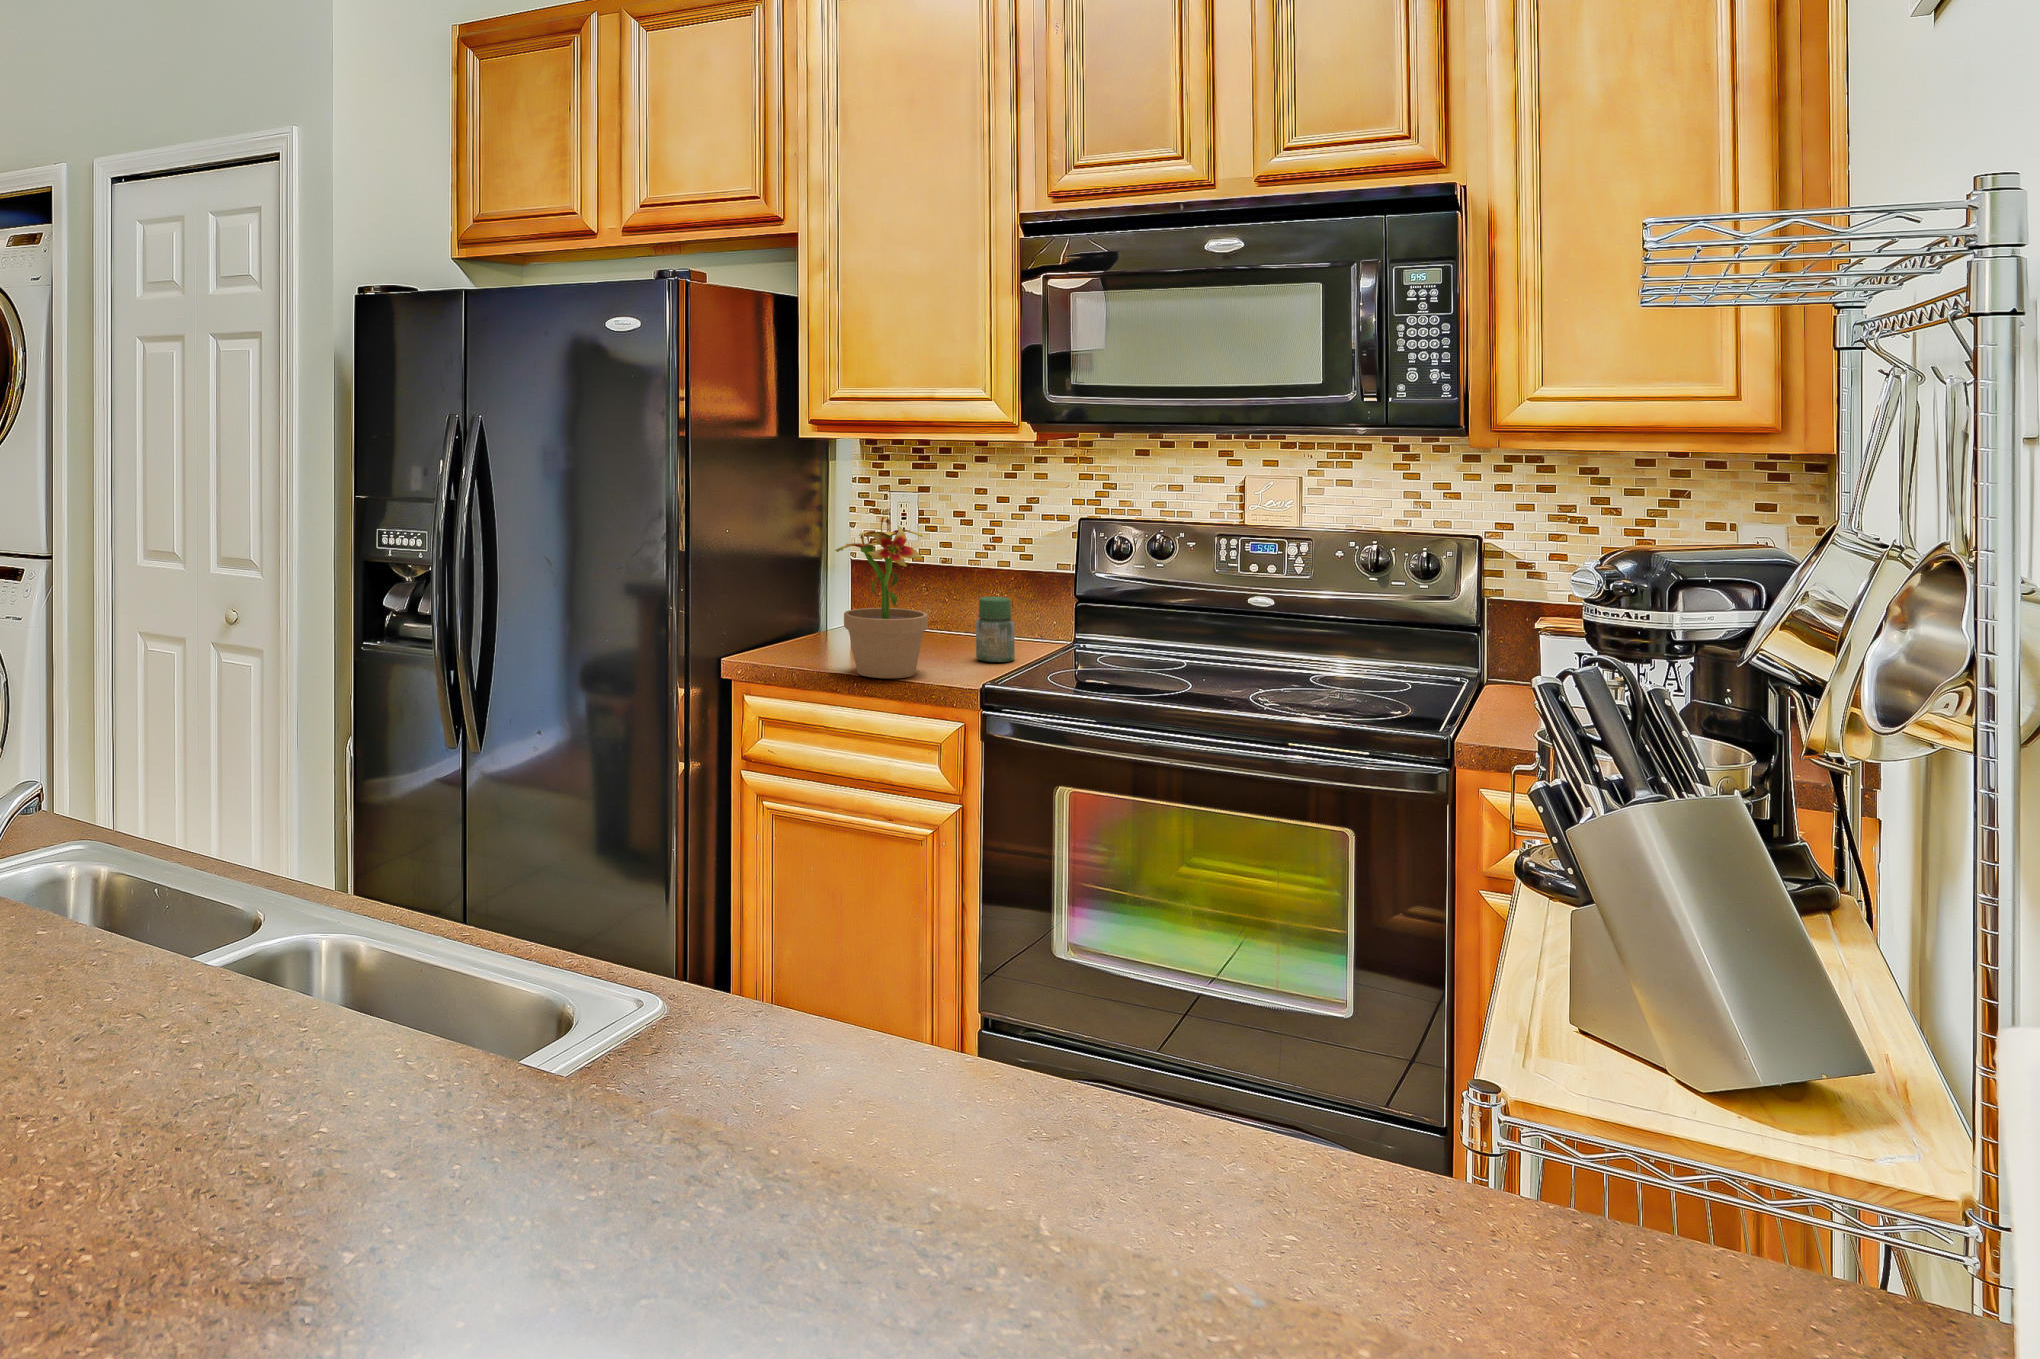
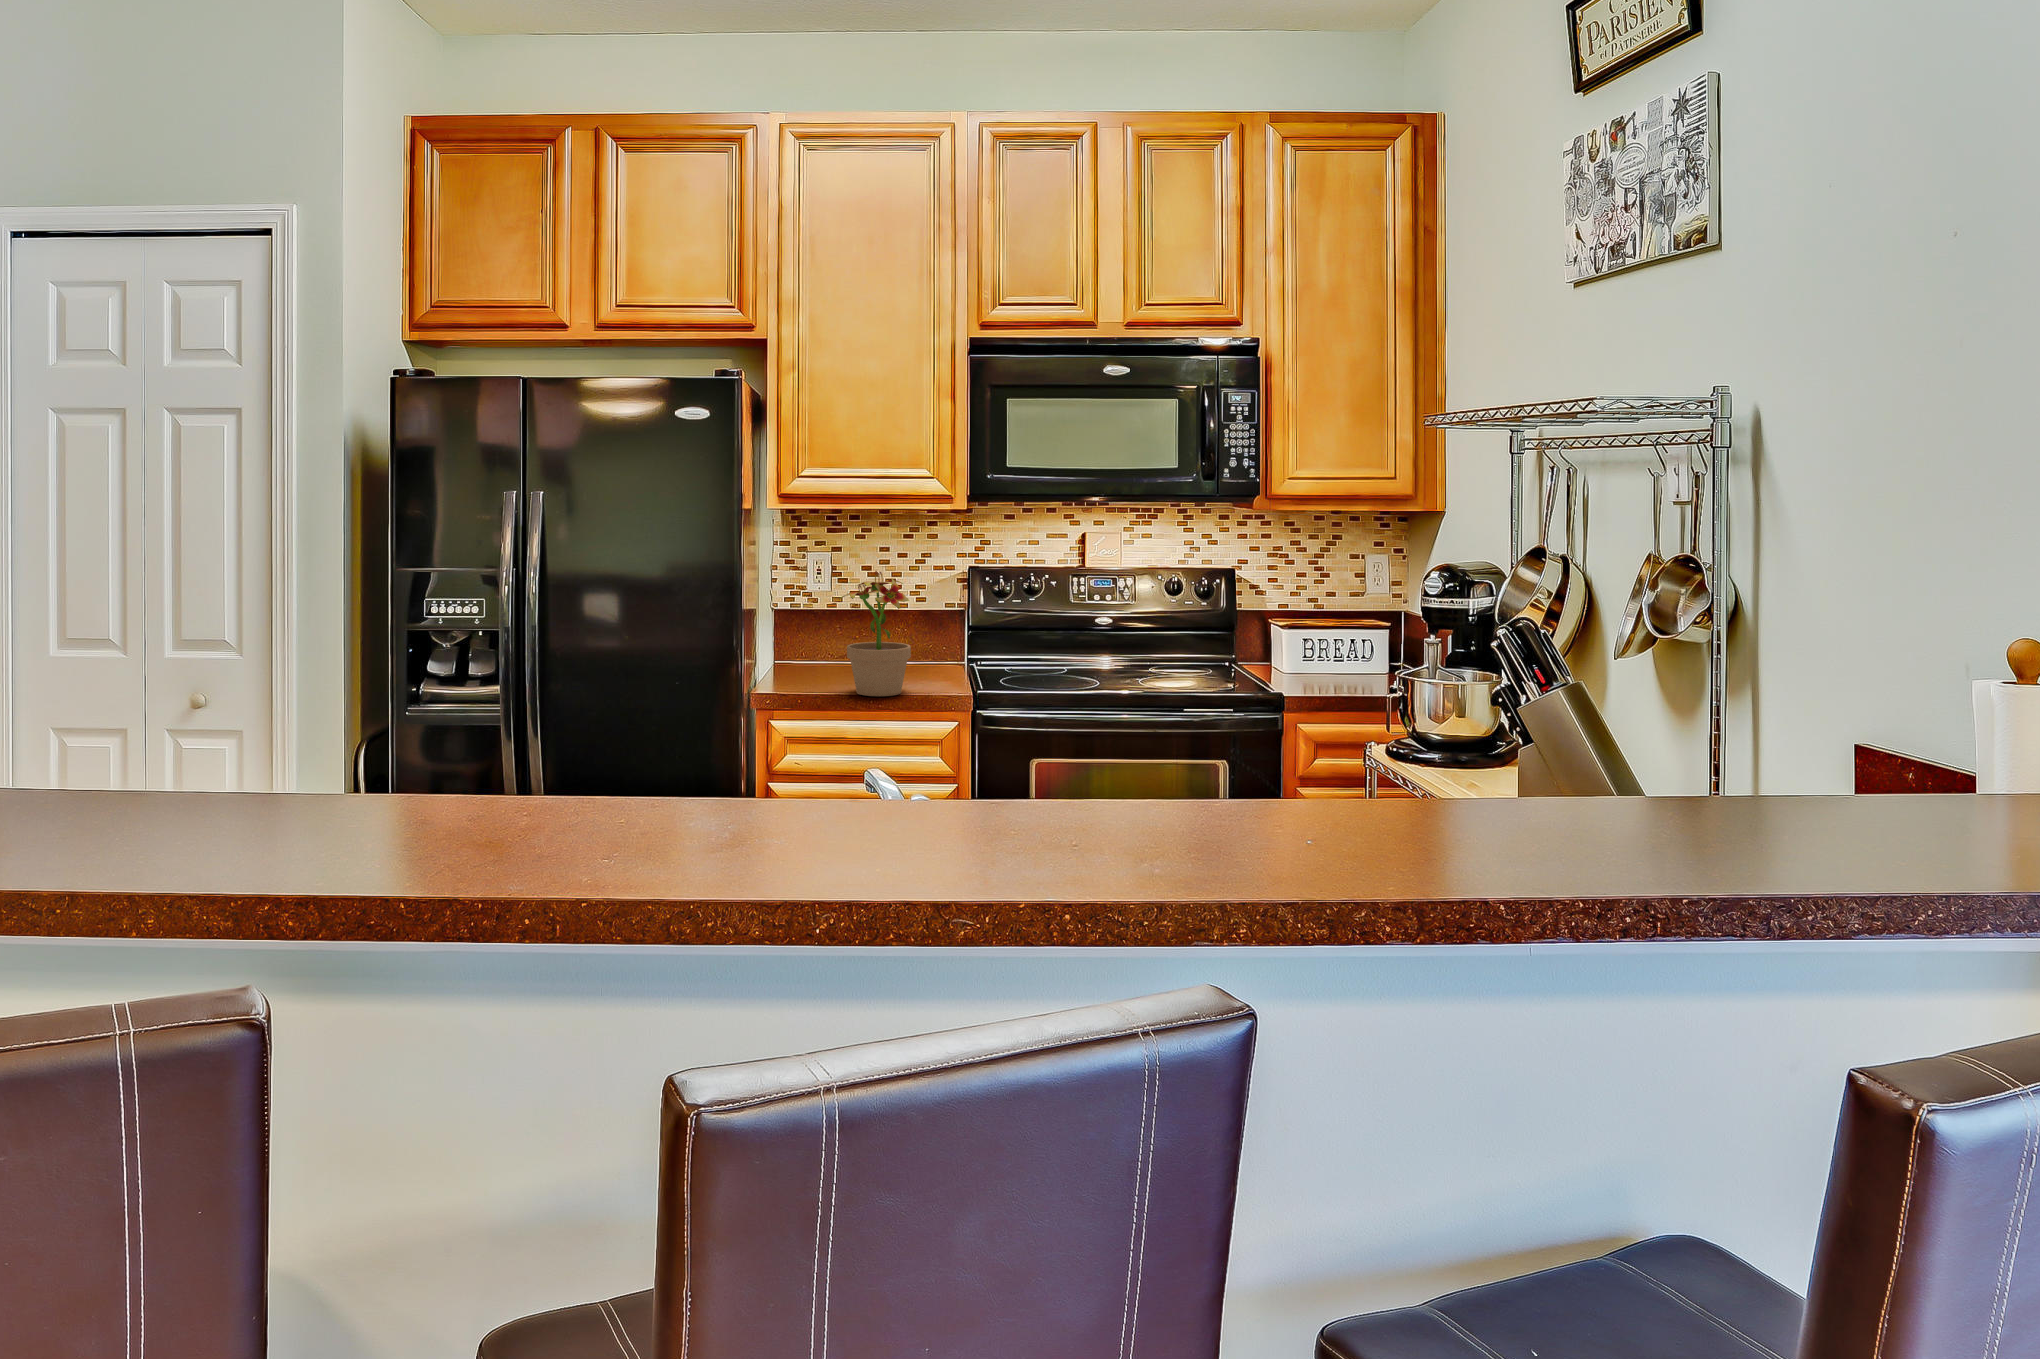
jar: present [976,597,1015,662] -> none [920,629,948,678]

